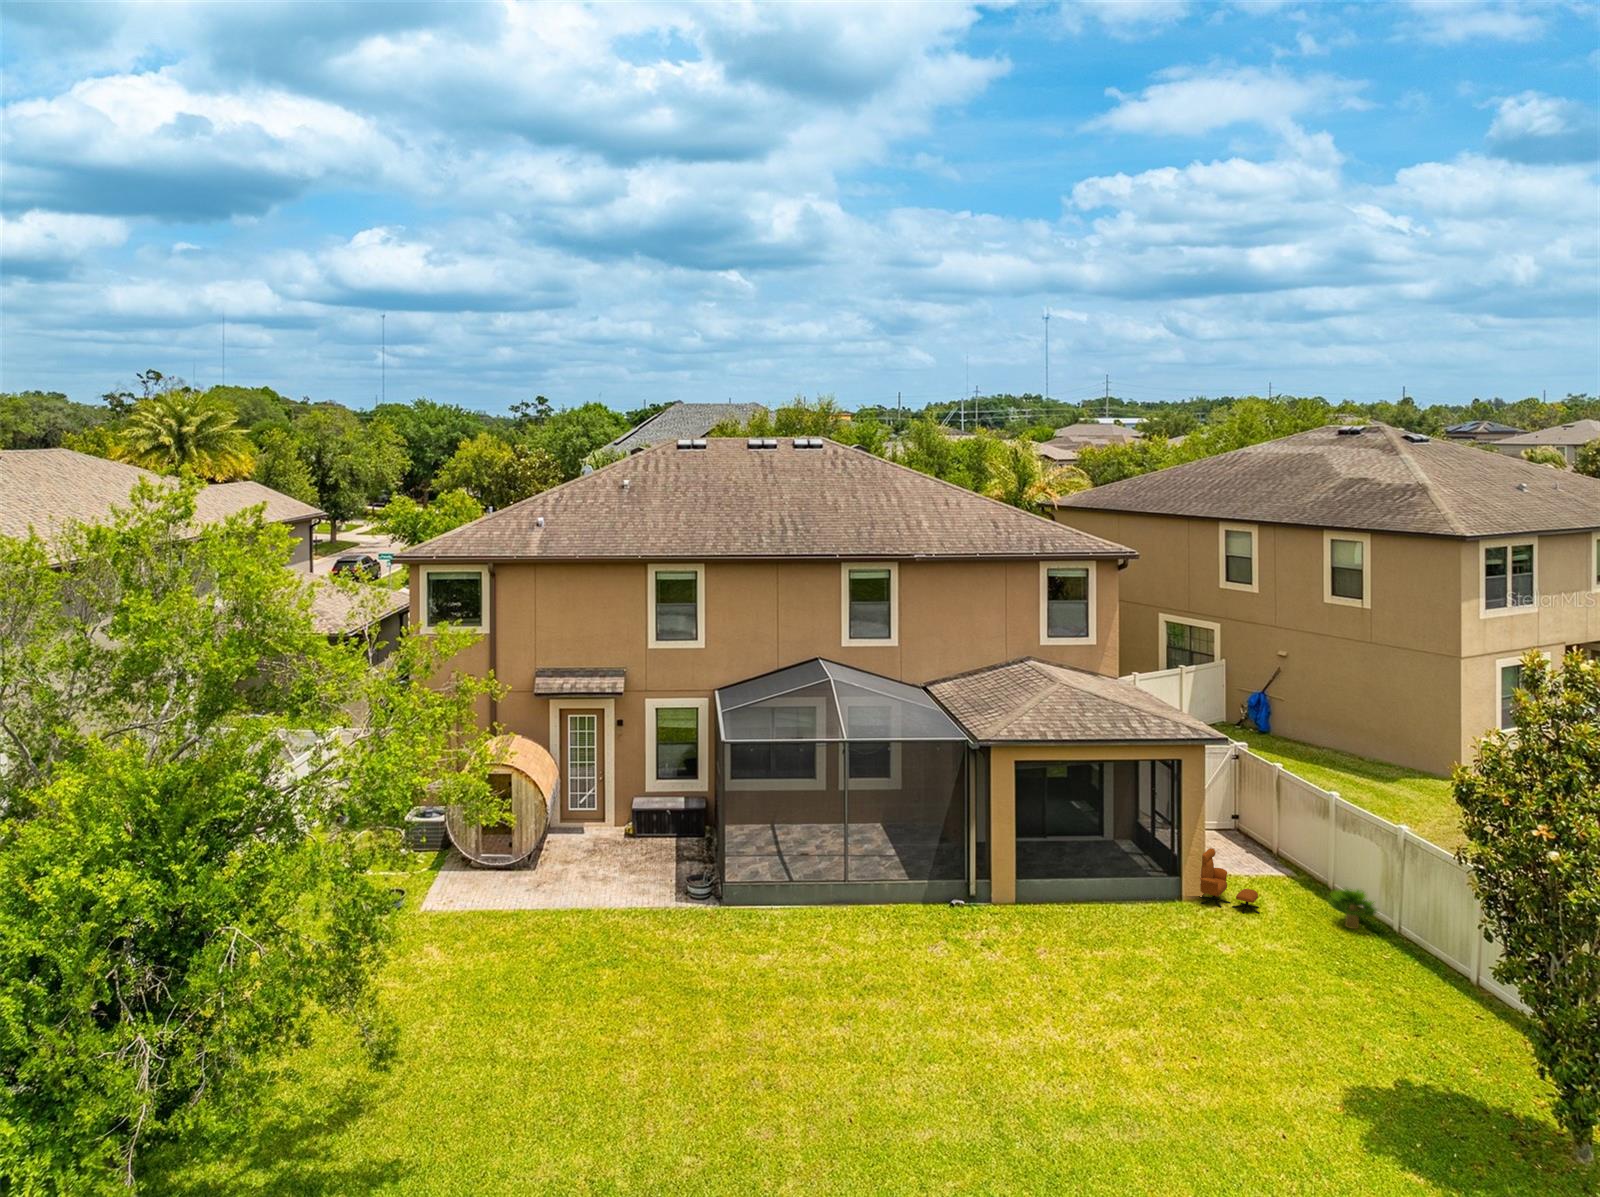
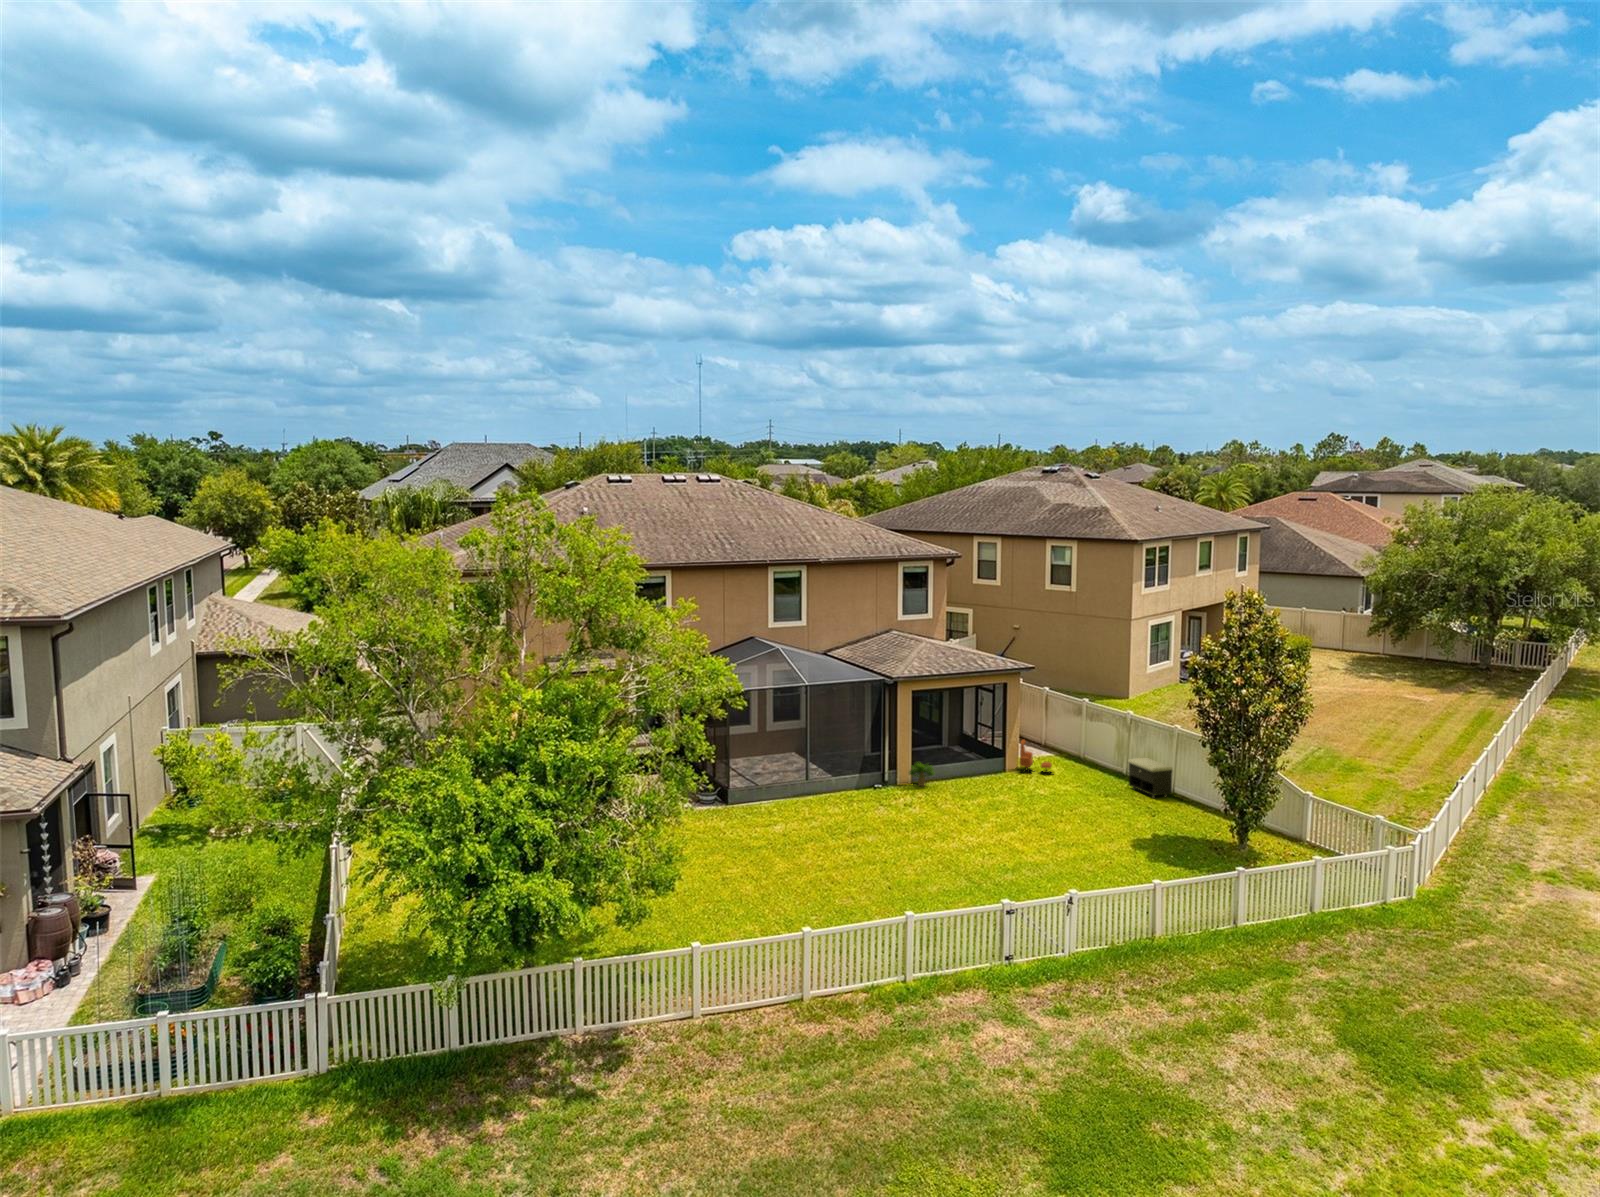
potted plant: present [1329,889,1377,929] -> present [909,763,934,786]
storage bench: none [1387,908,1471,988] -> present [1128,758,1173,797]

